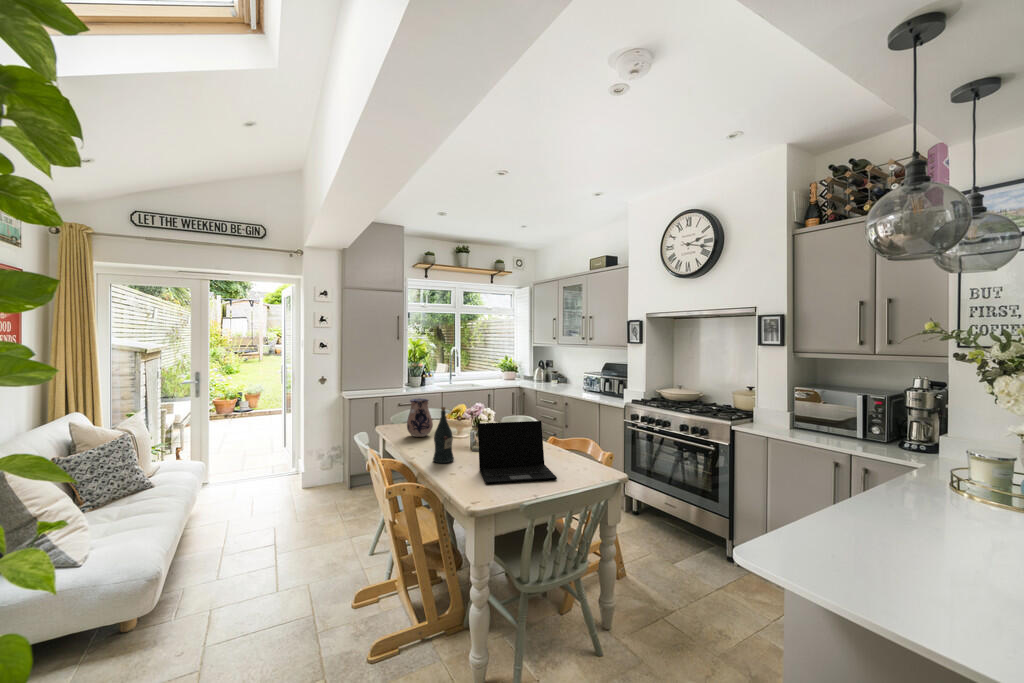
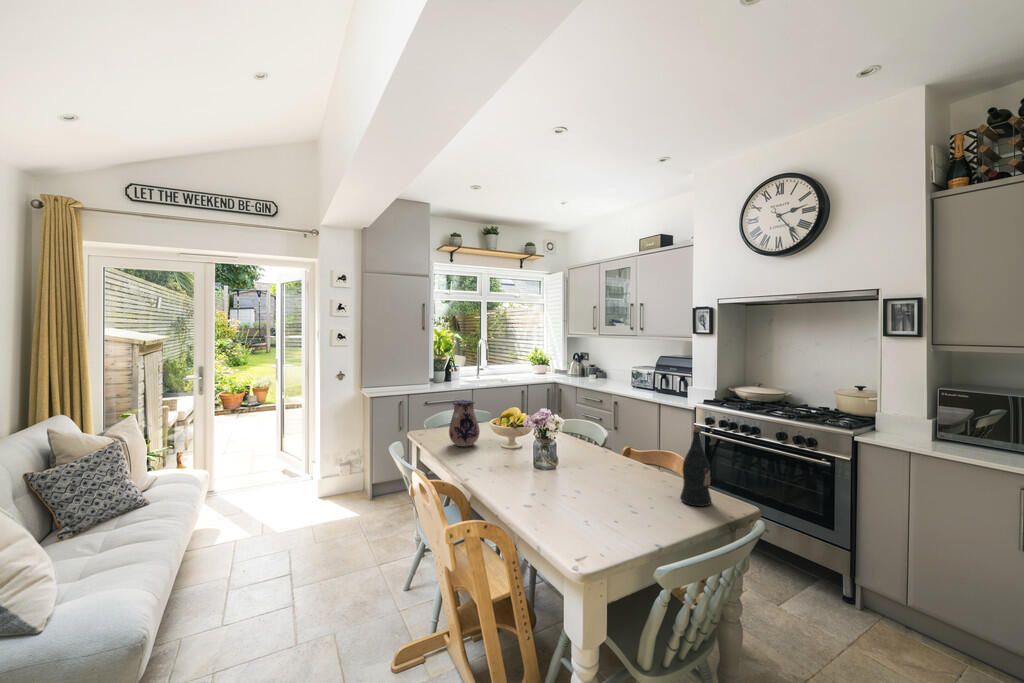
wine bottle: present [433,407,454,463] -> present [680,426,712,506]
laptop: present [478,421,557,484] -> none [553,432,666,521]

